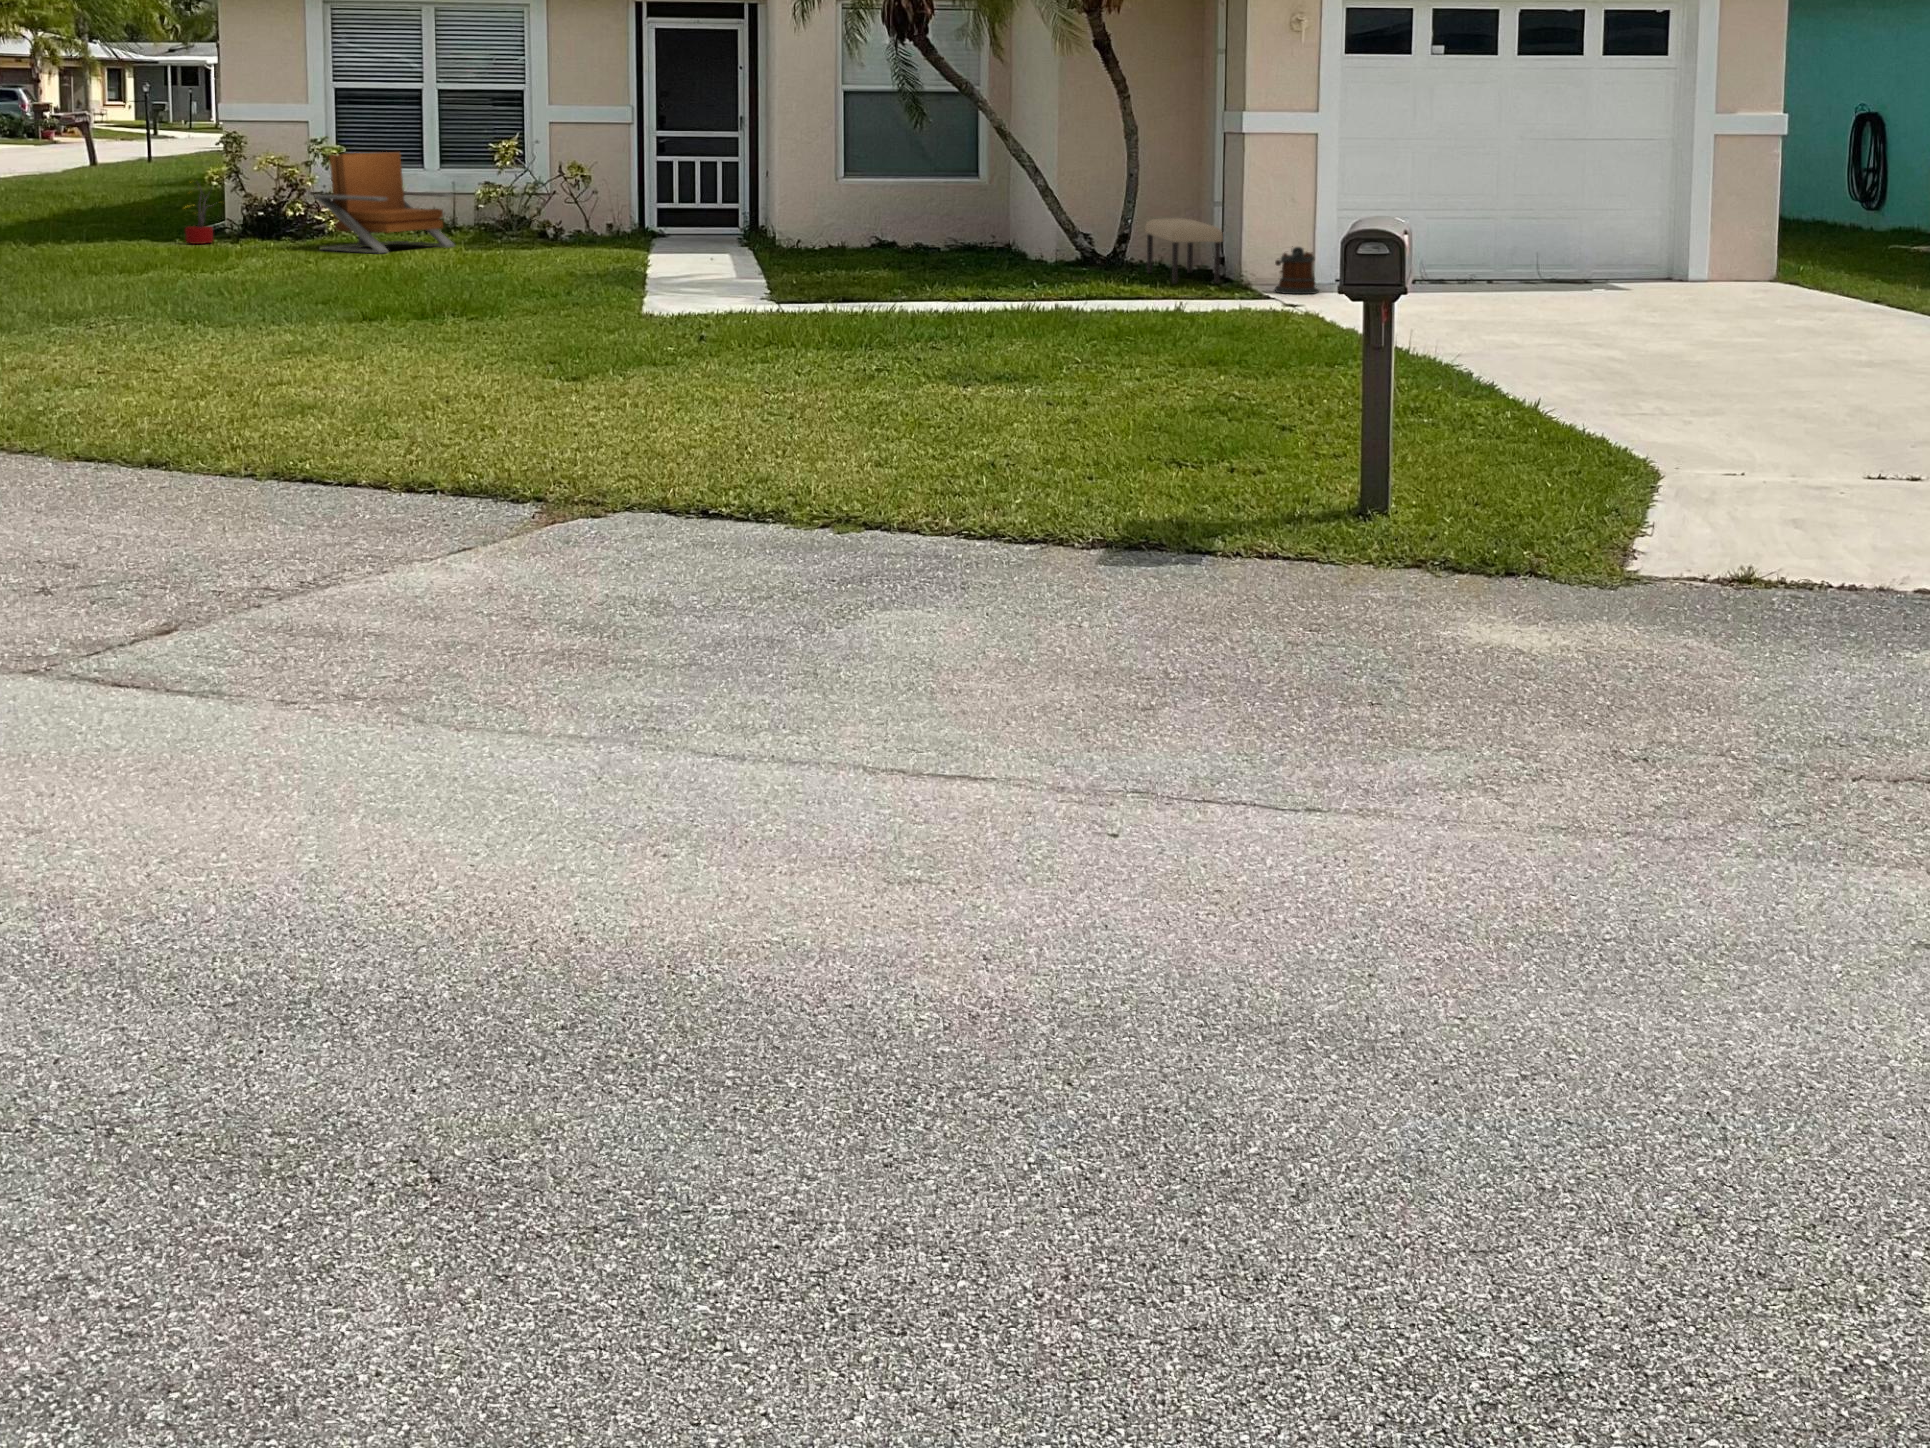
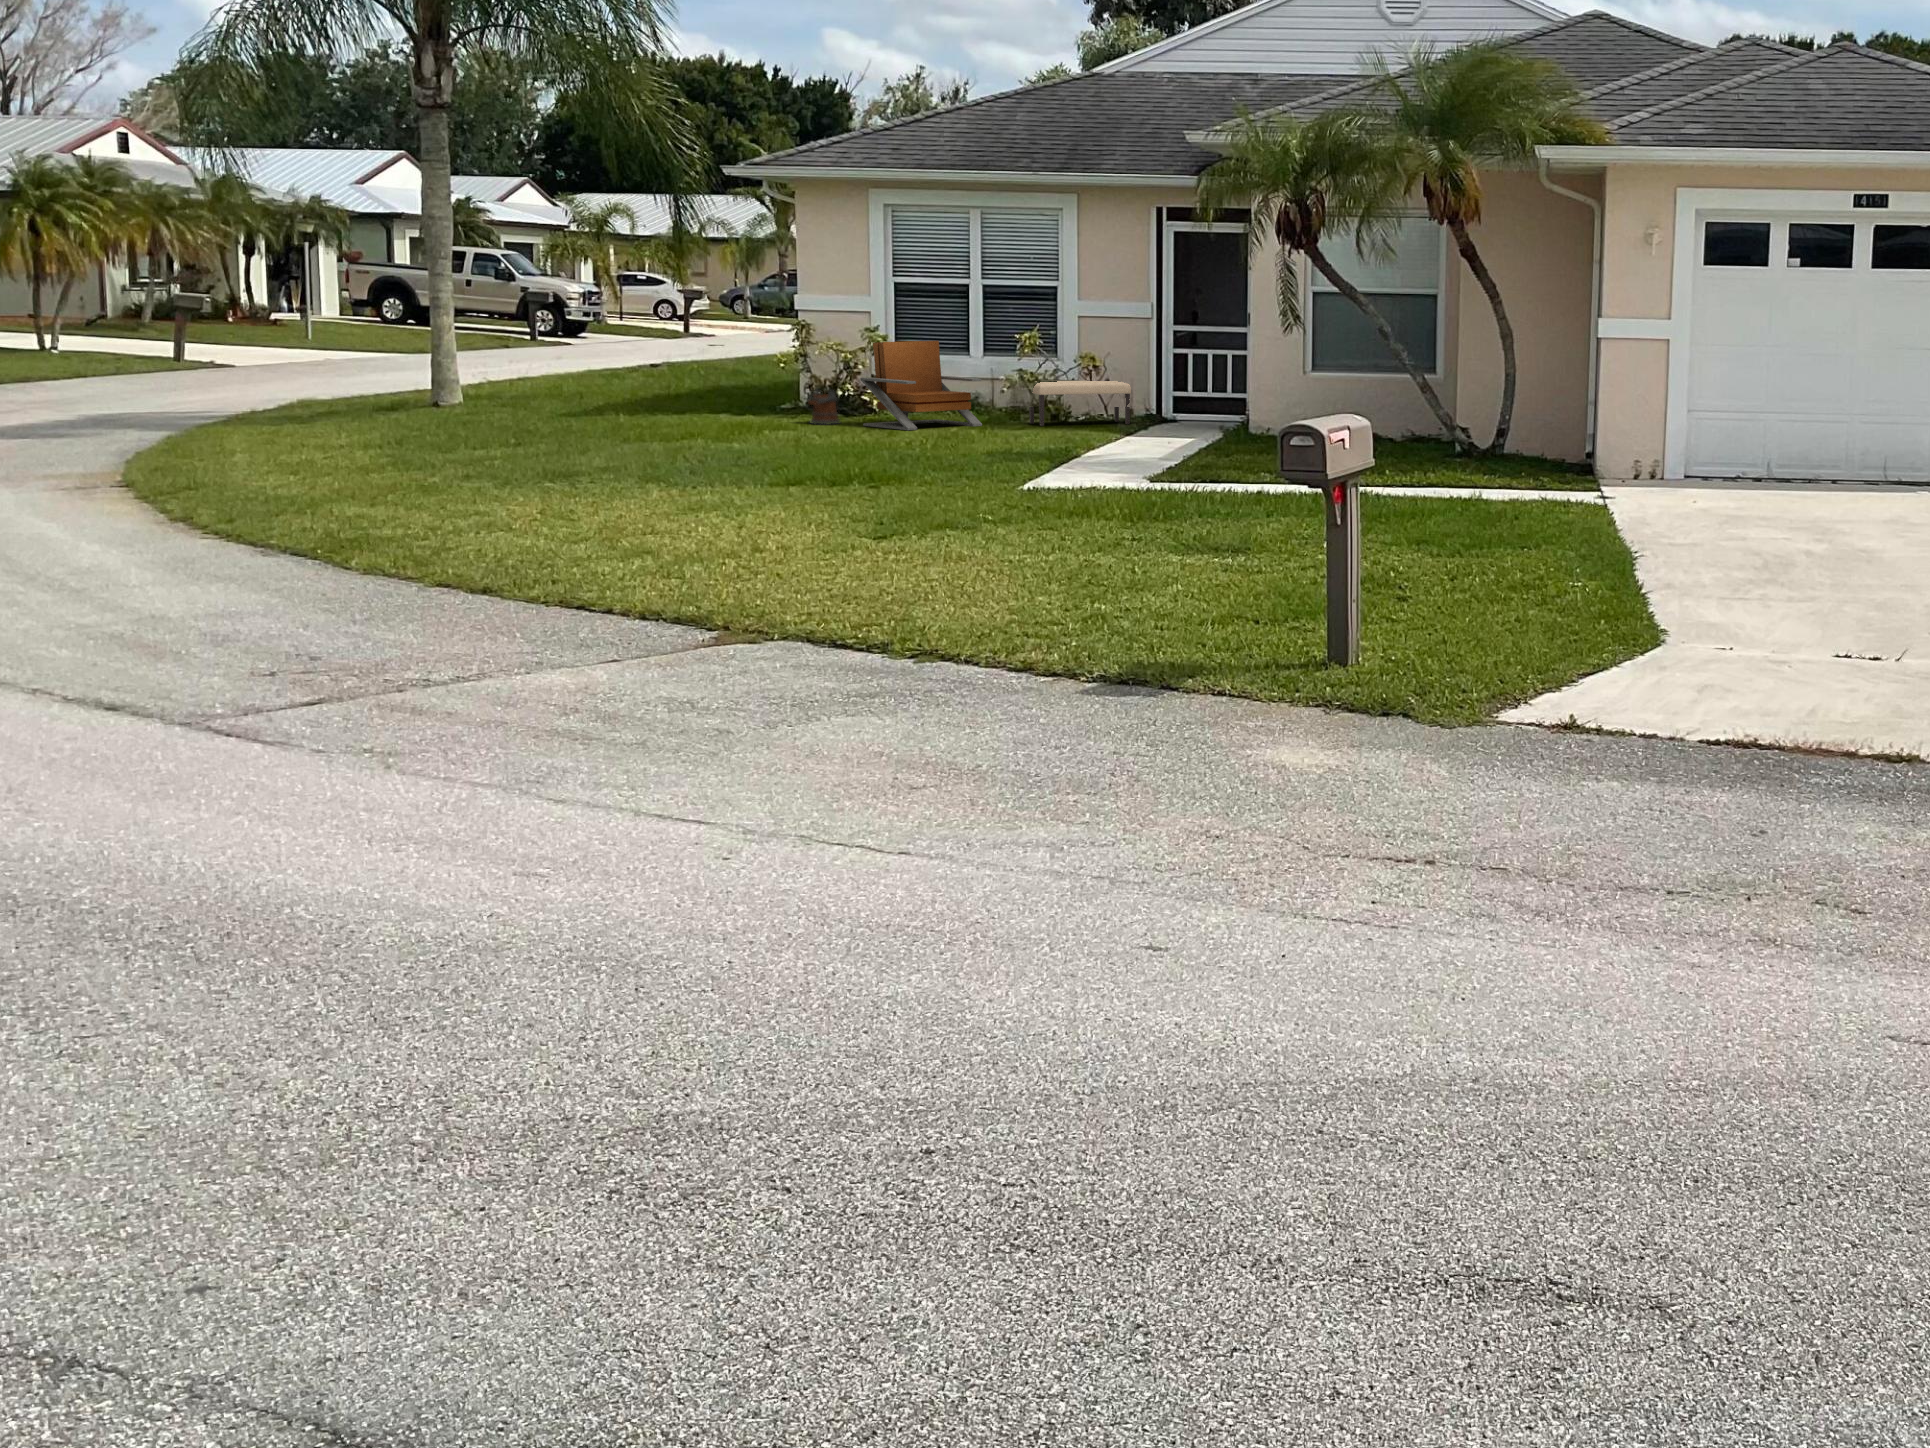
decorative plant: present [185,185,213,244] -> none [756,362,797,418]
bench: present [1145,218,1223,284] -> present [1029,381,1131,426]
bucket: present [1275,247,1319,294] -> present [809,390,841,425]

